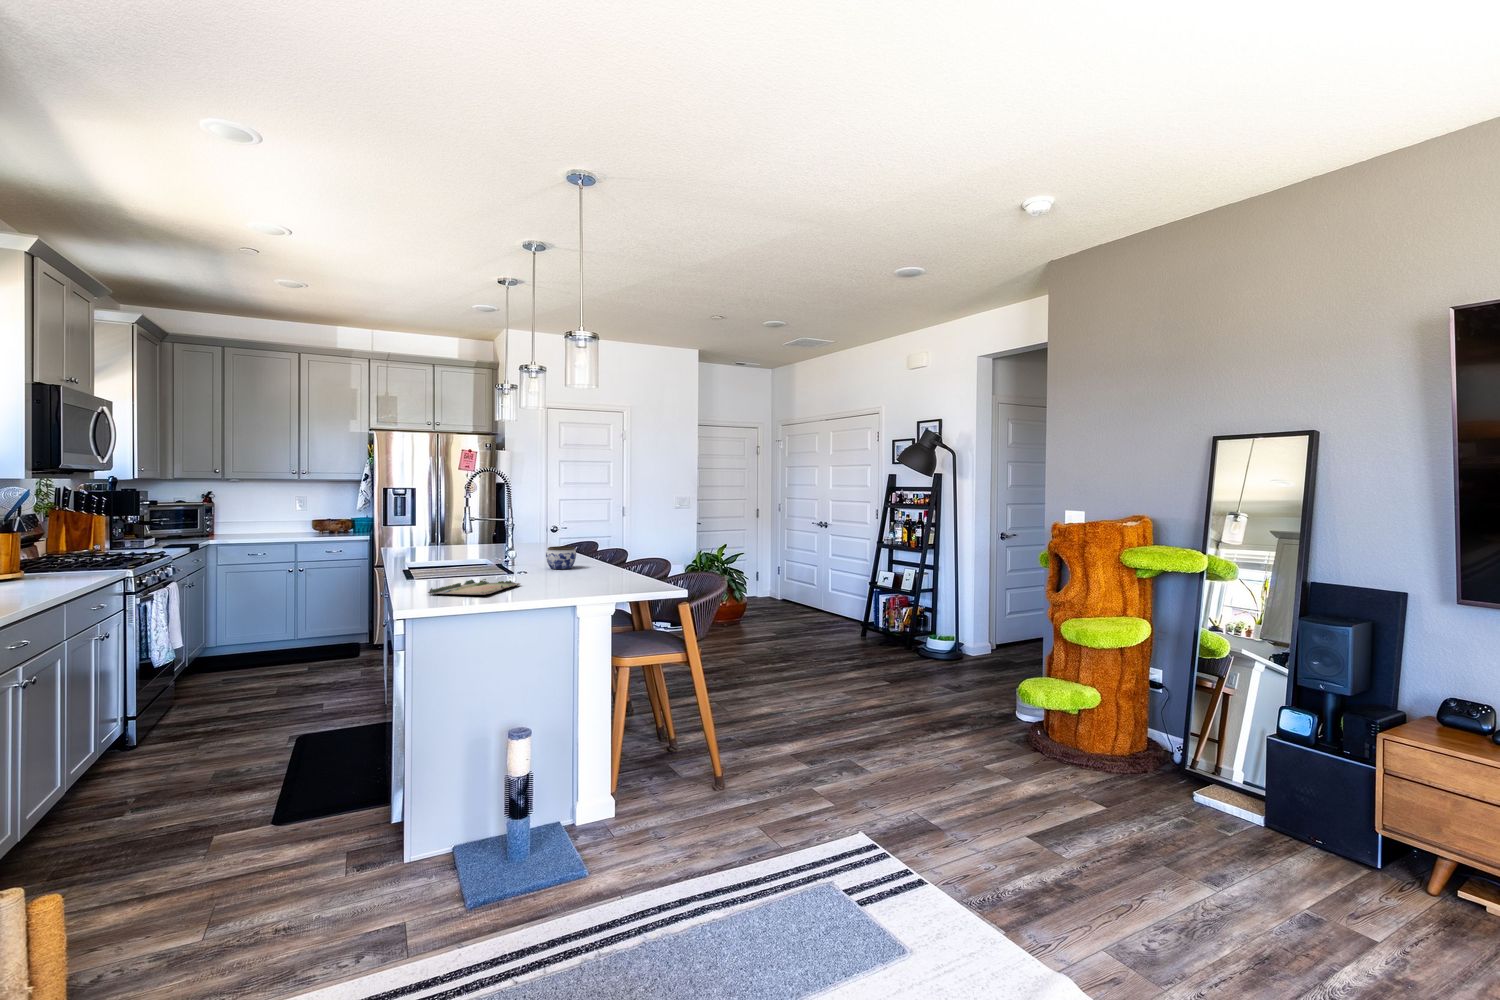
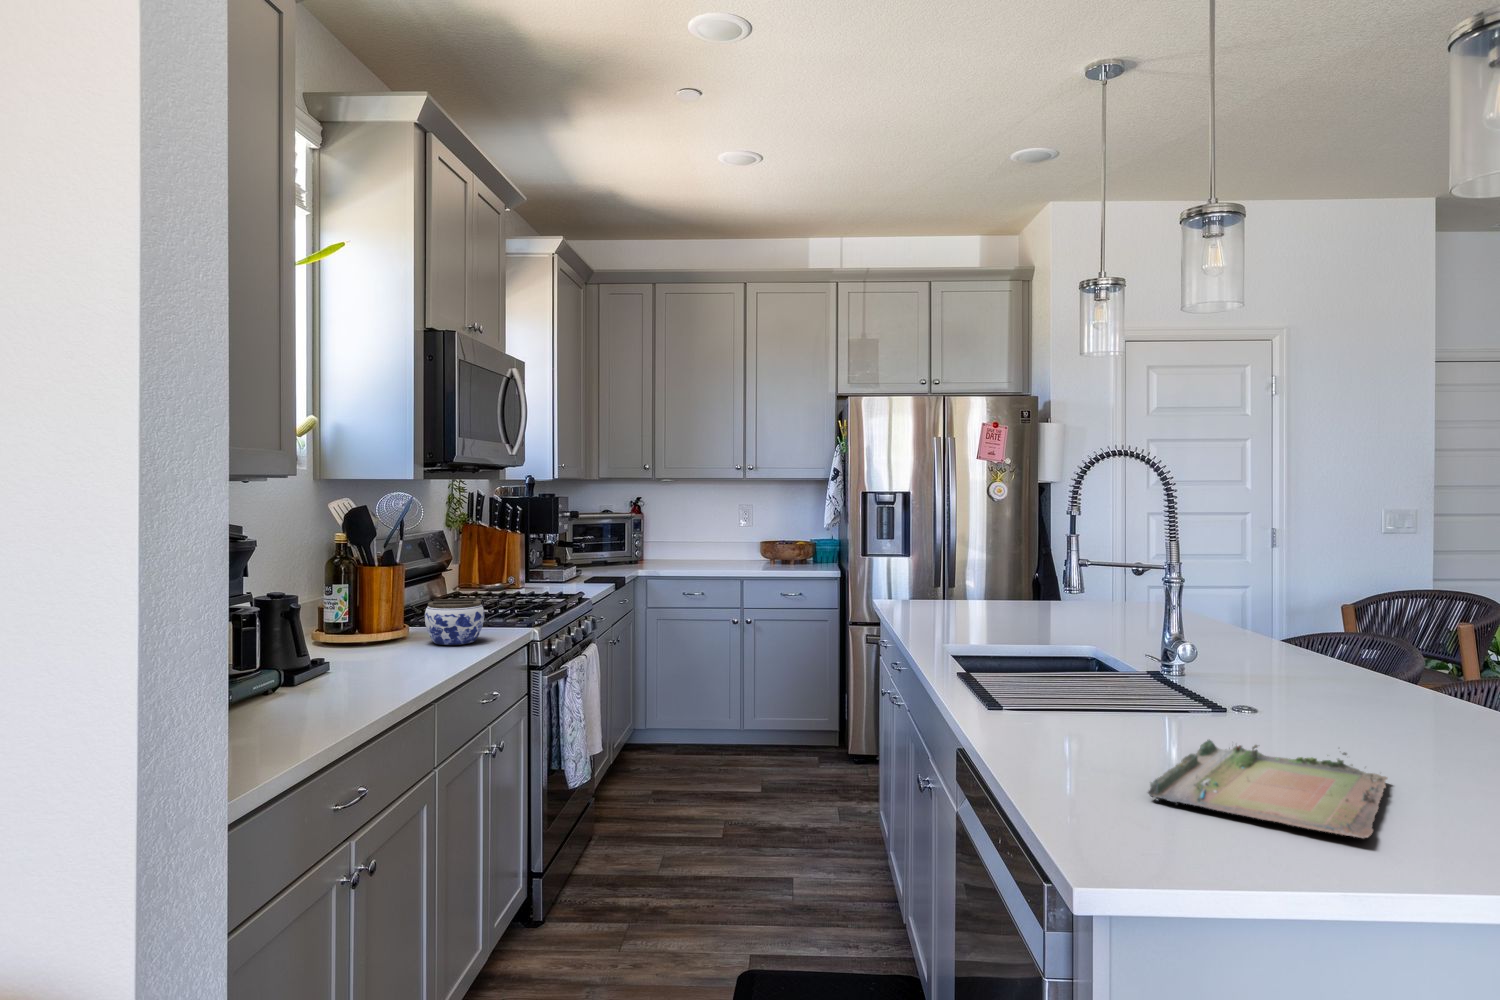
jar: present [546,546,576,569] -> present [425,599,484,645]

